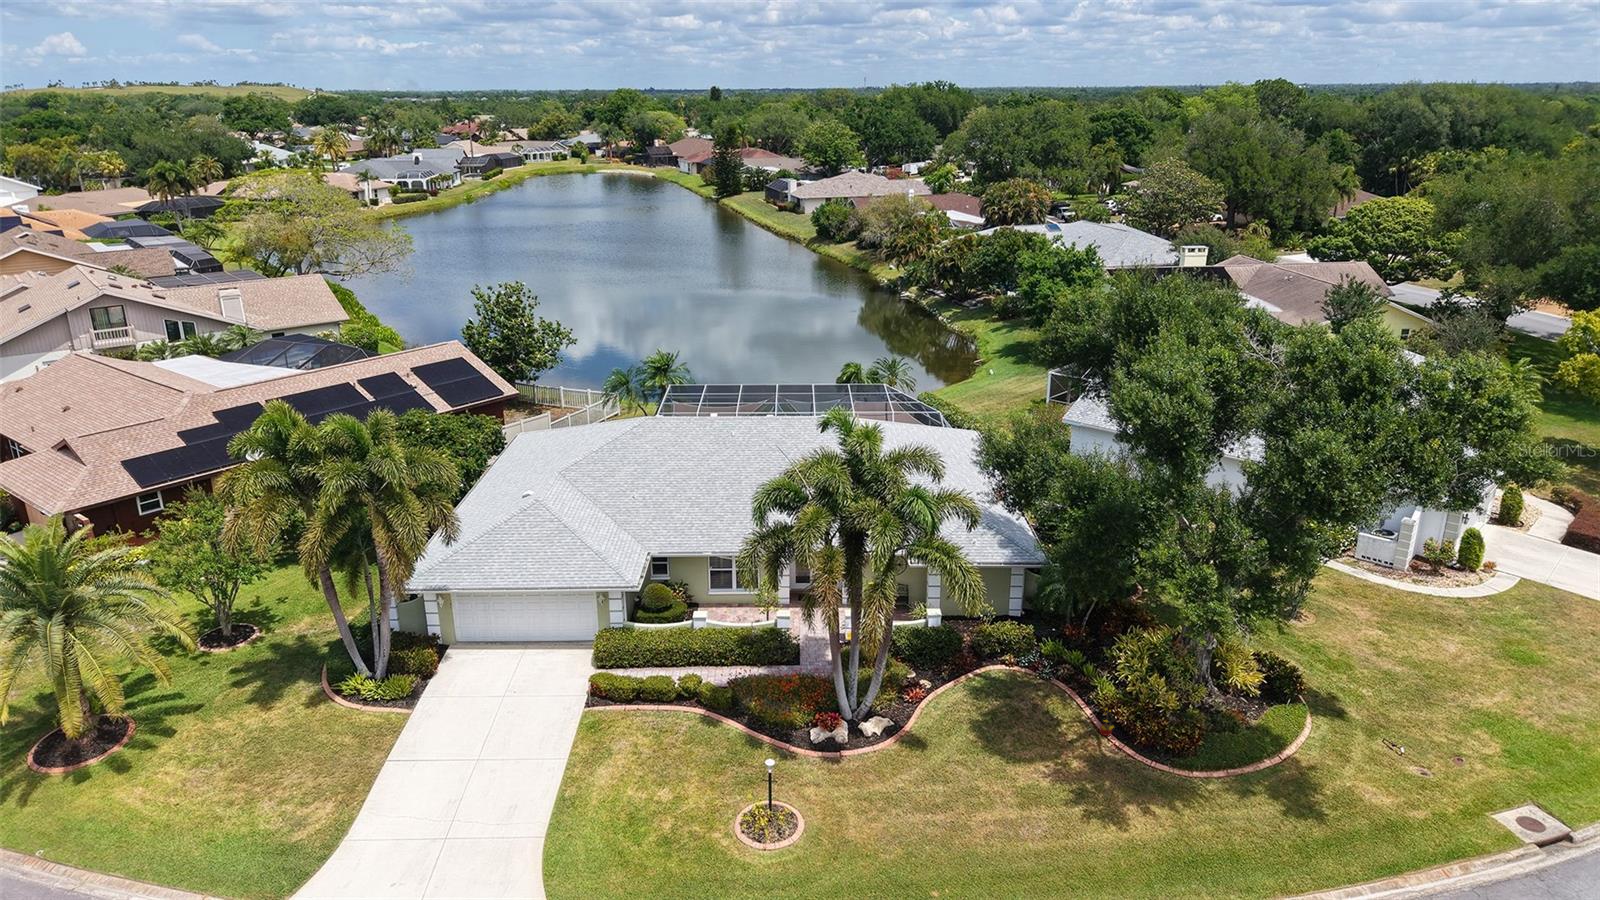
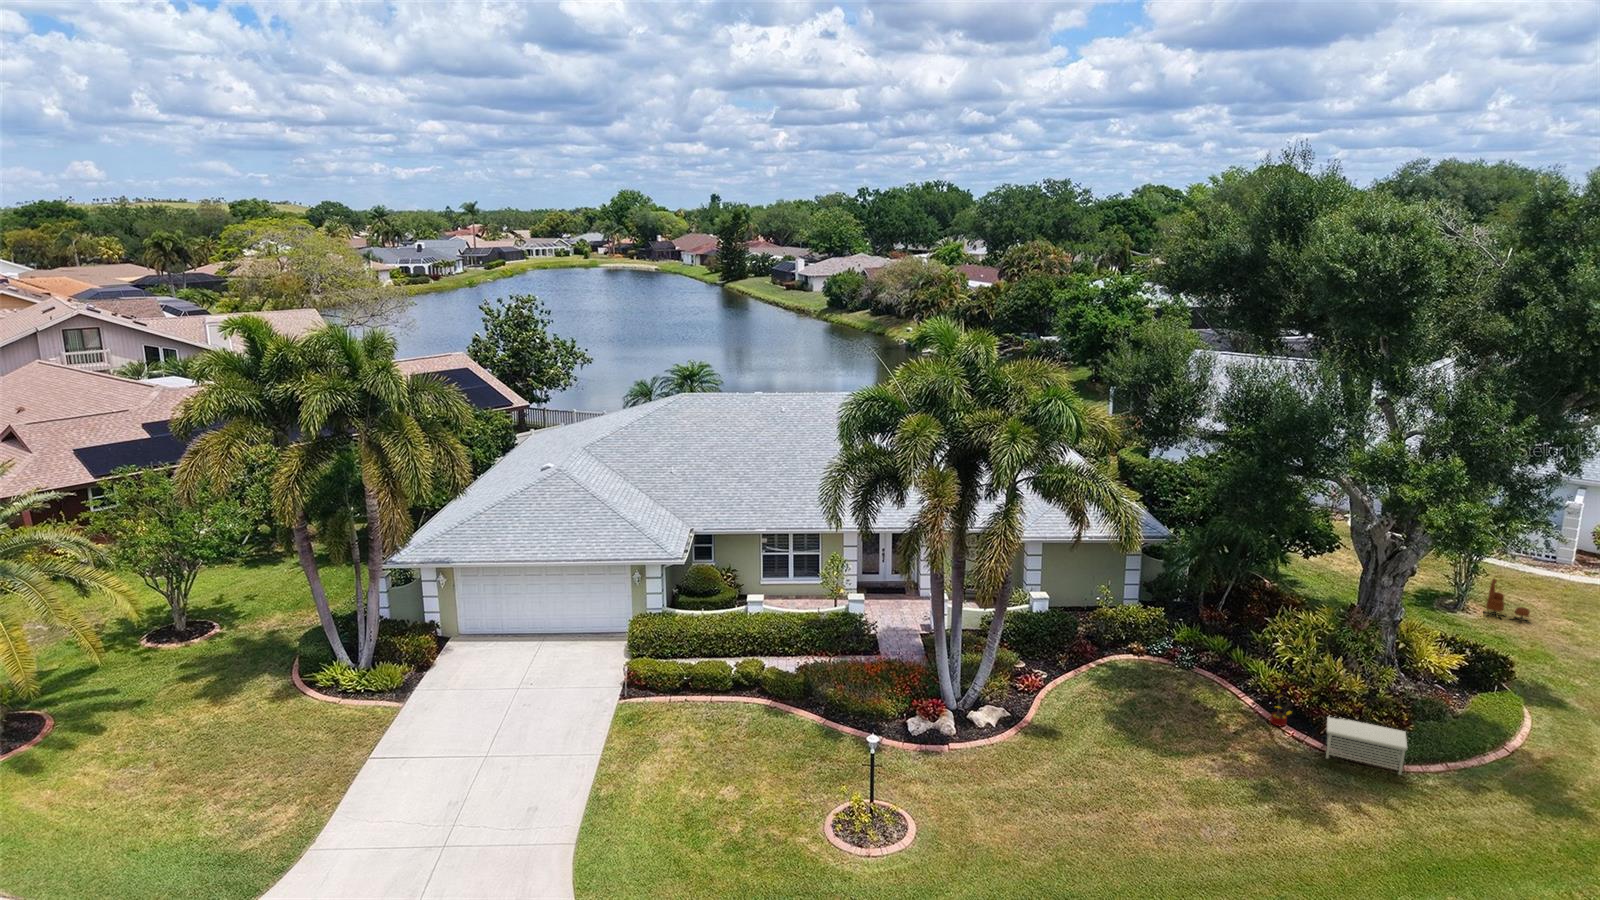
lounge chair: none [1304,597,1341,637] -> present [1483,579,1530,622]
storage bench: none [1134,731,1196,782] -> present [1326,717,1407,775]

